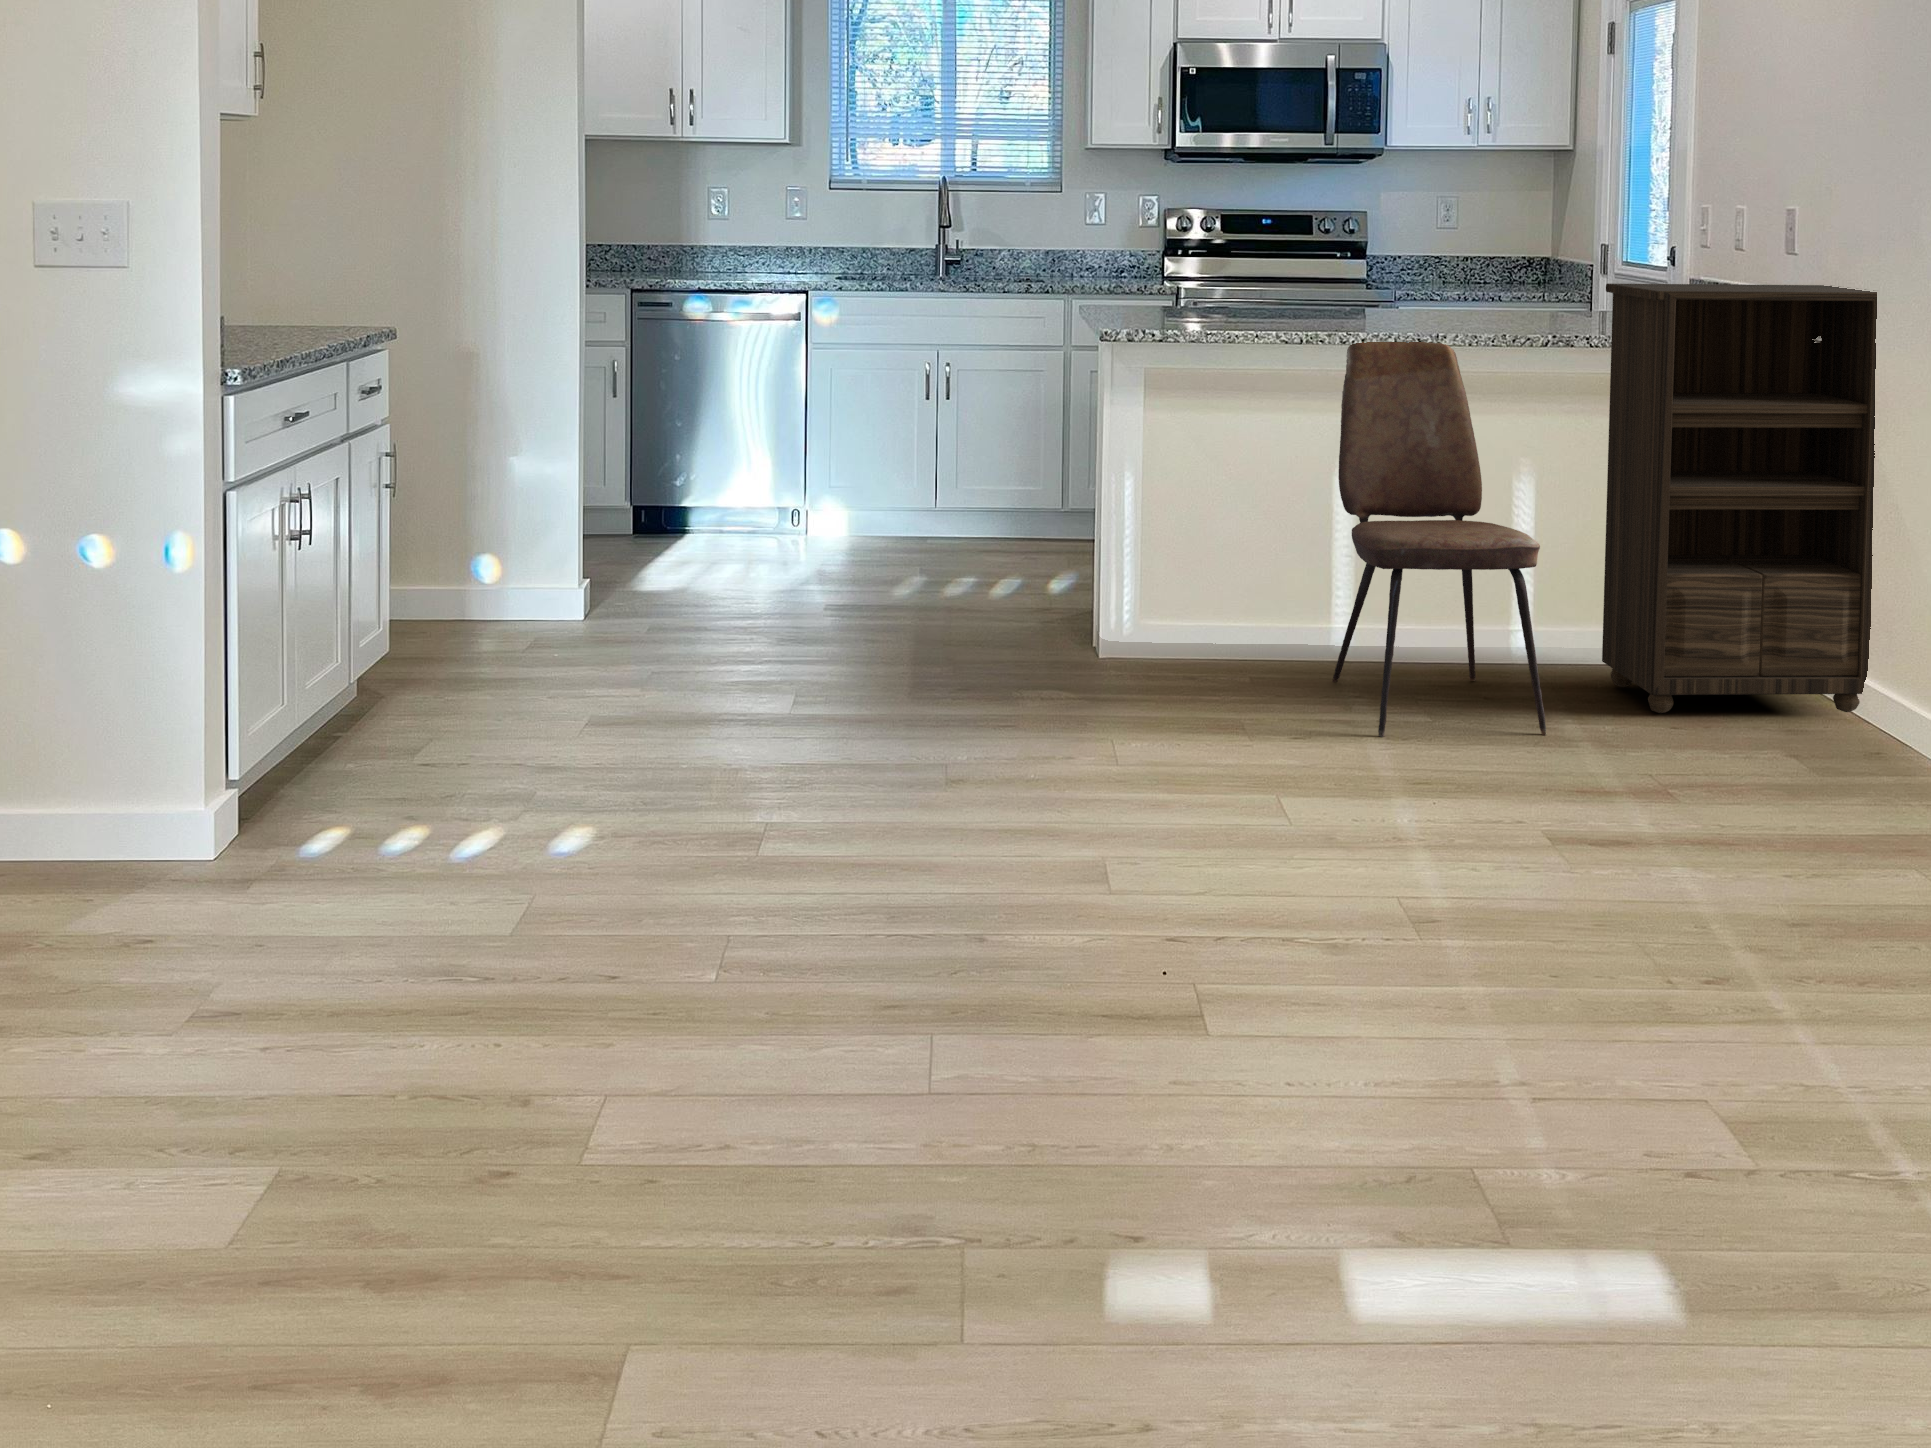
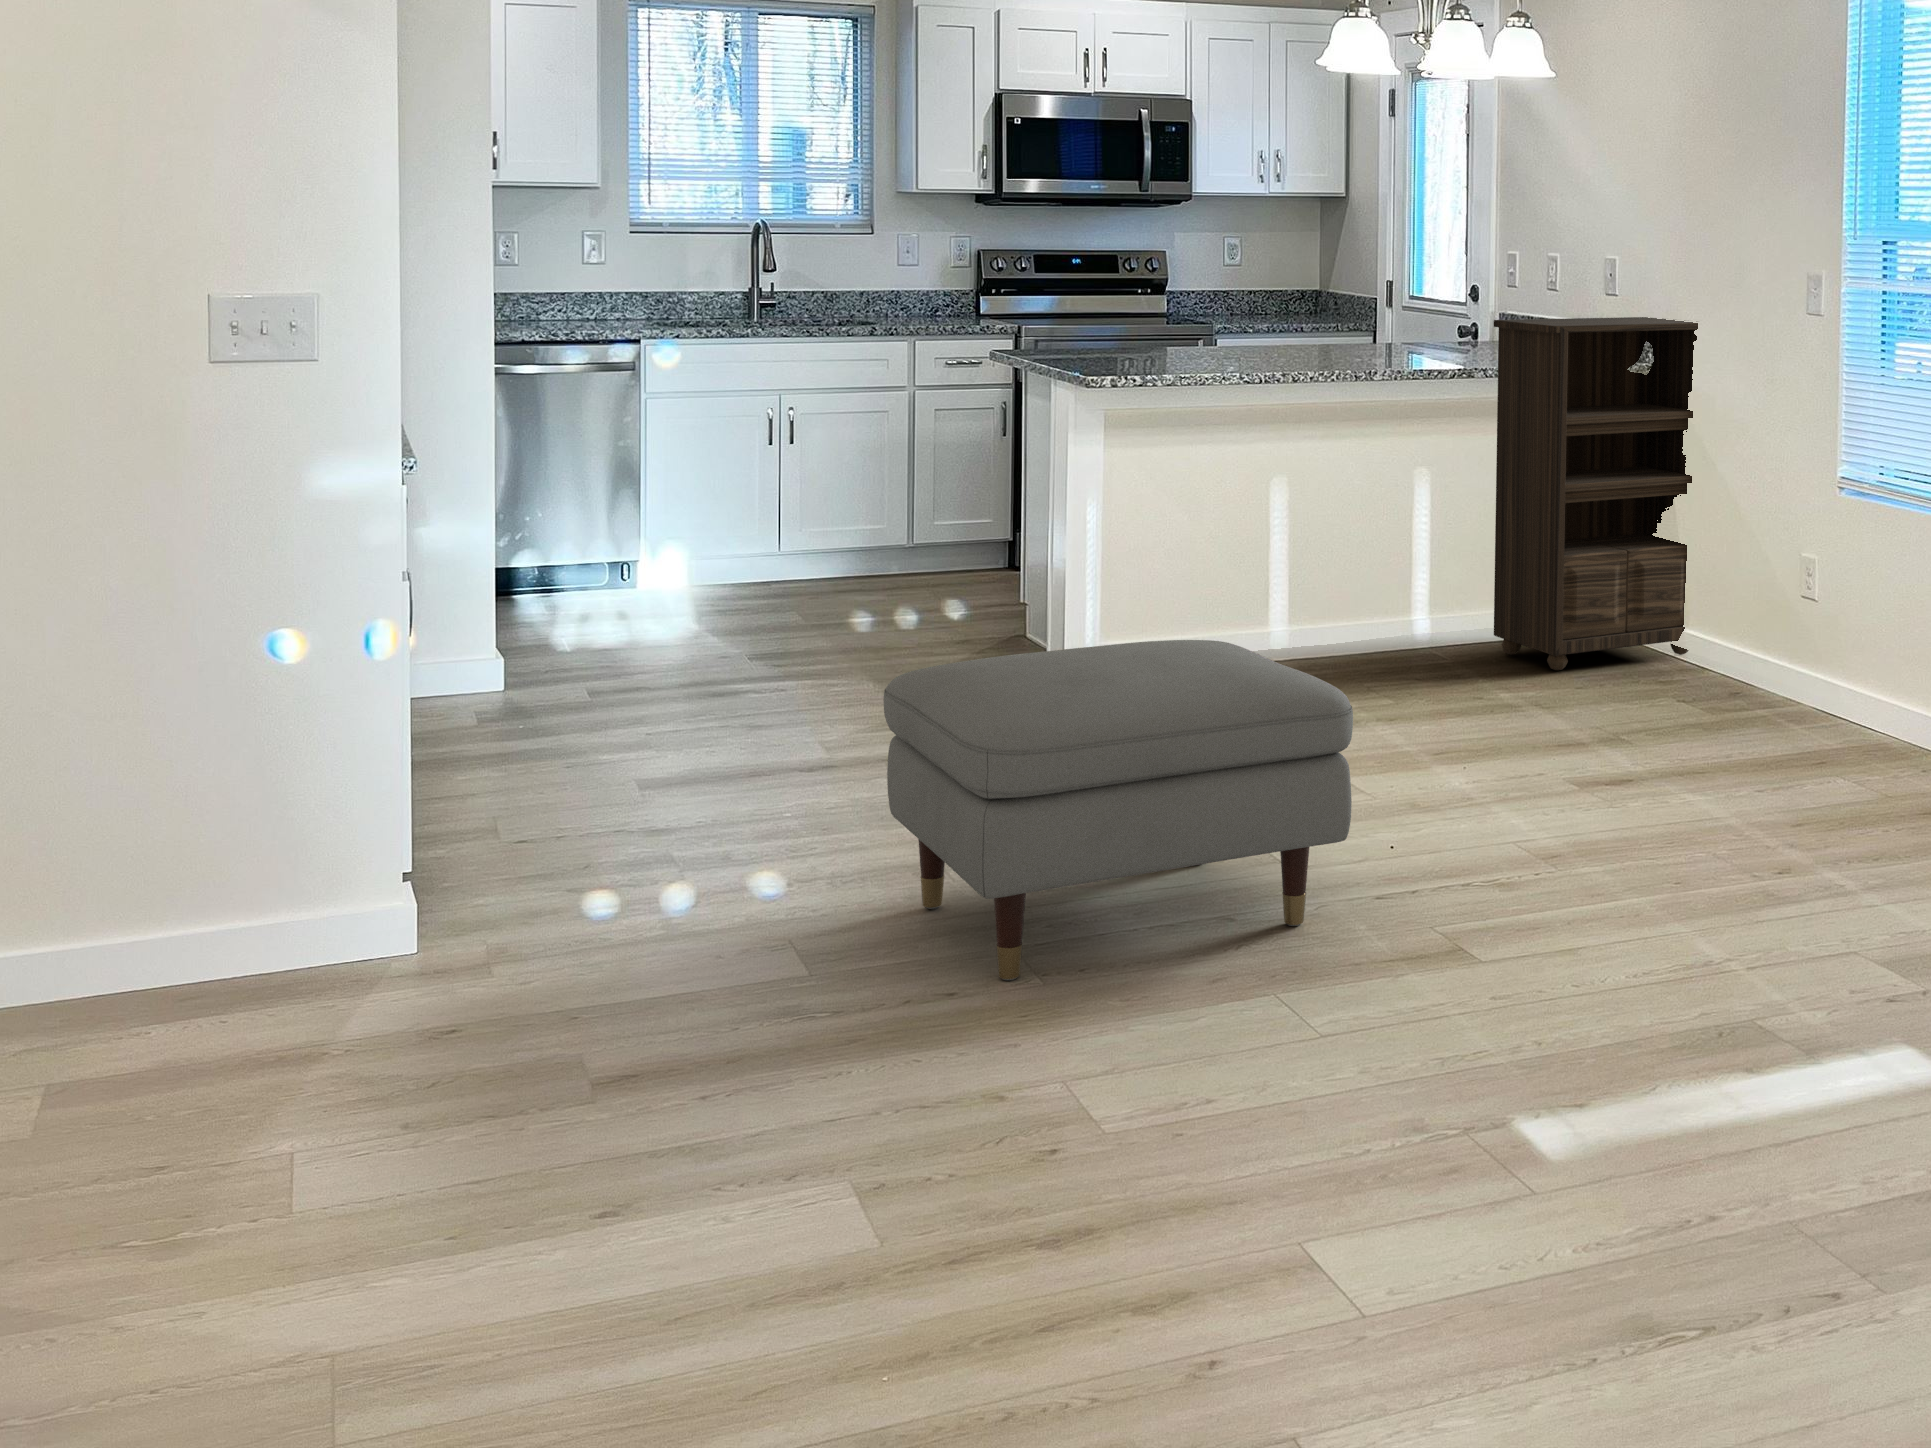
dining chair: present [1333,342,1547,737] -> none [1288,373,1493,712]
ottoman: none [583,629,1066,993] -> present [883,640,1353,980]

